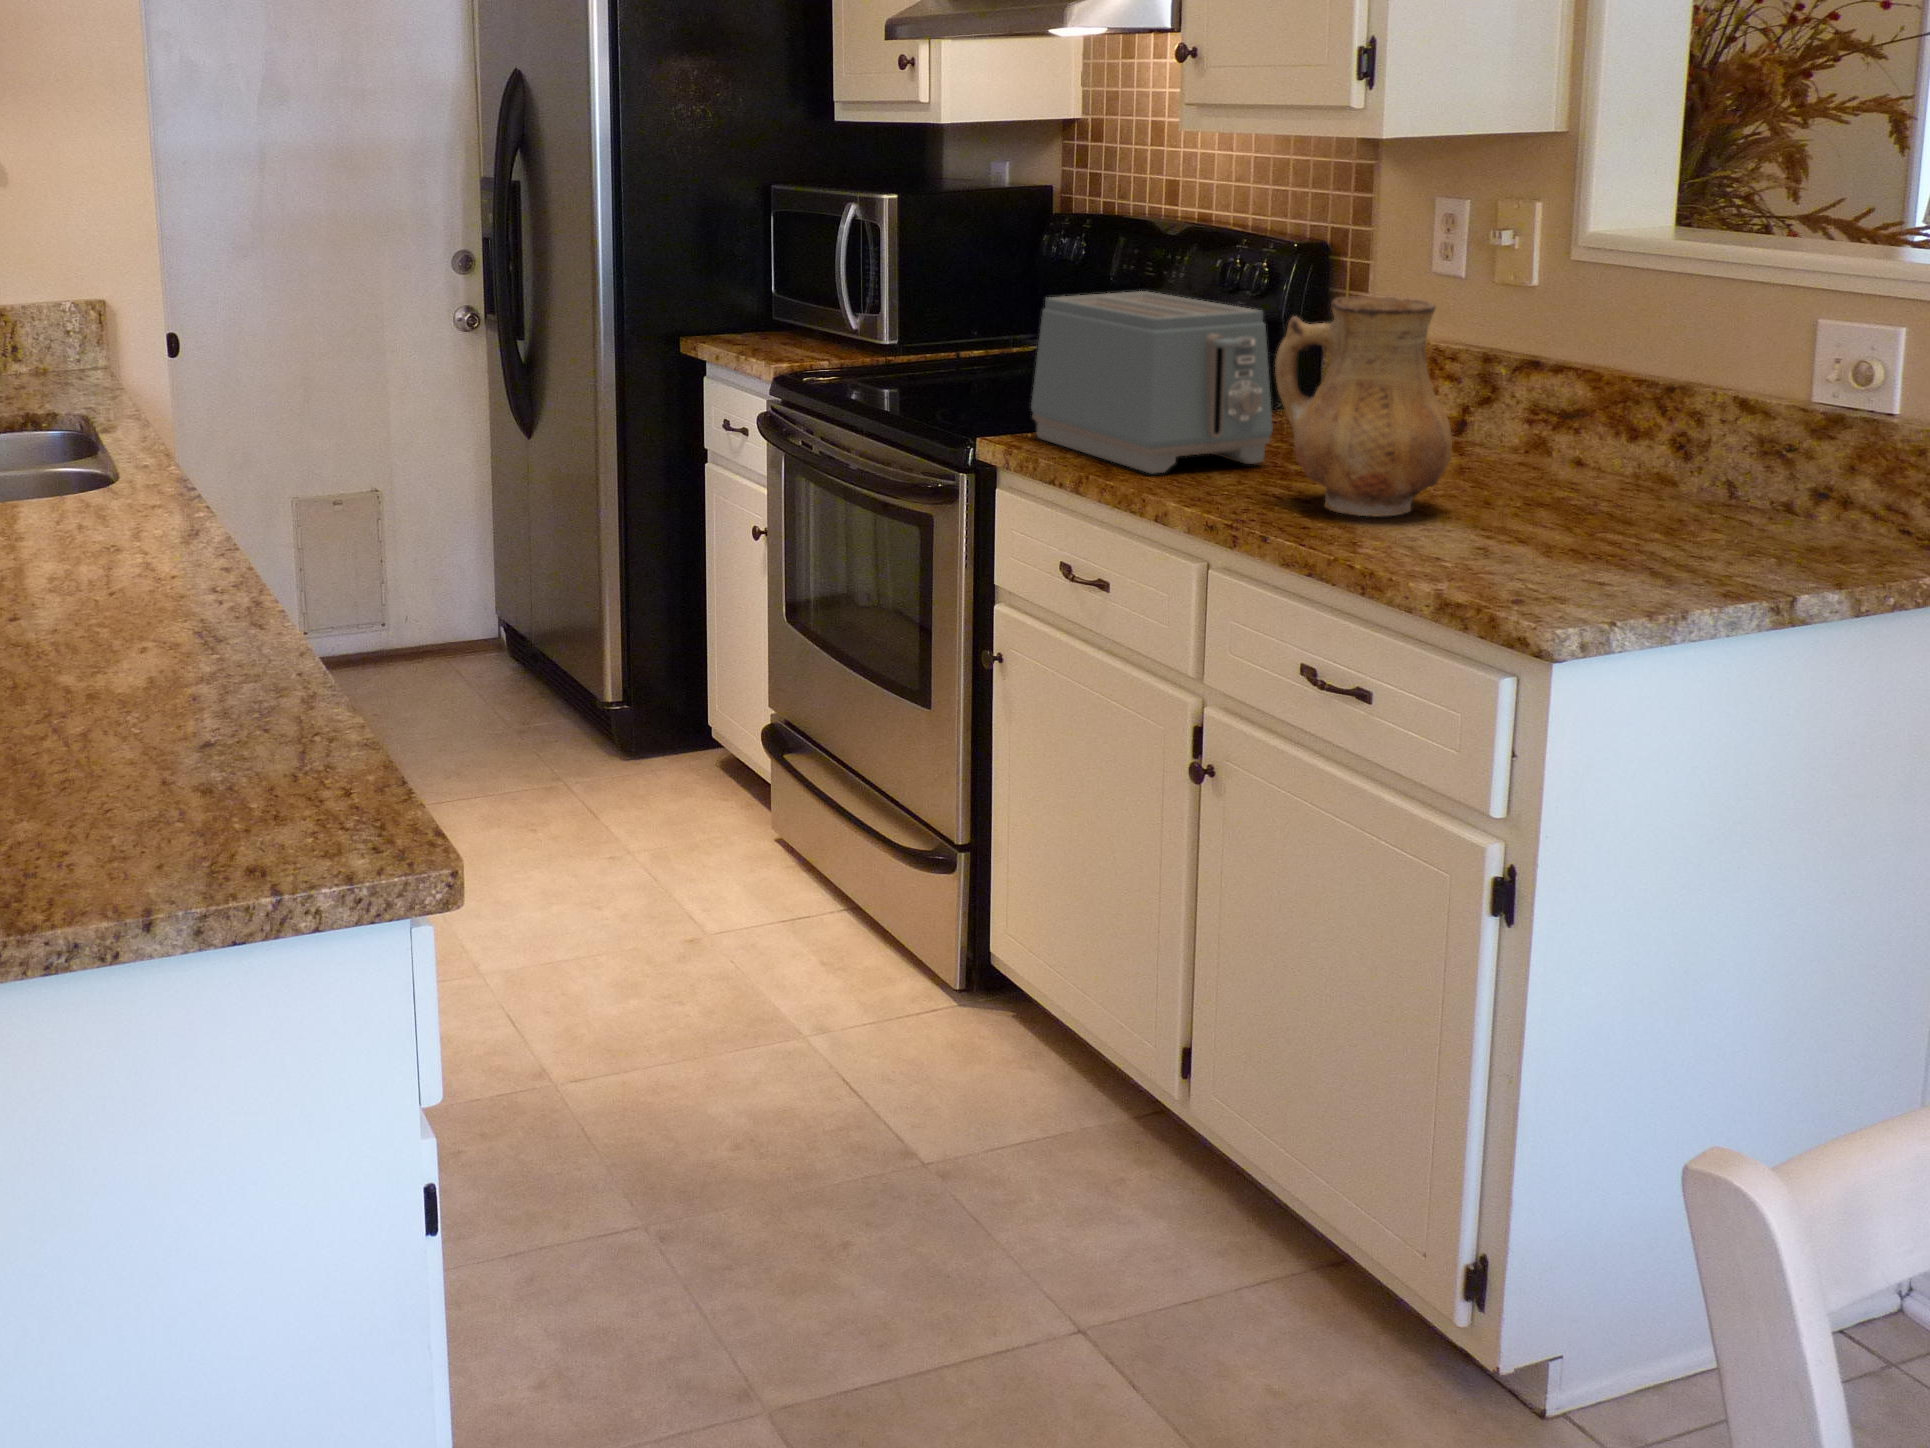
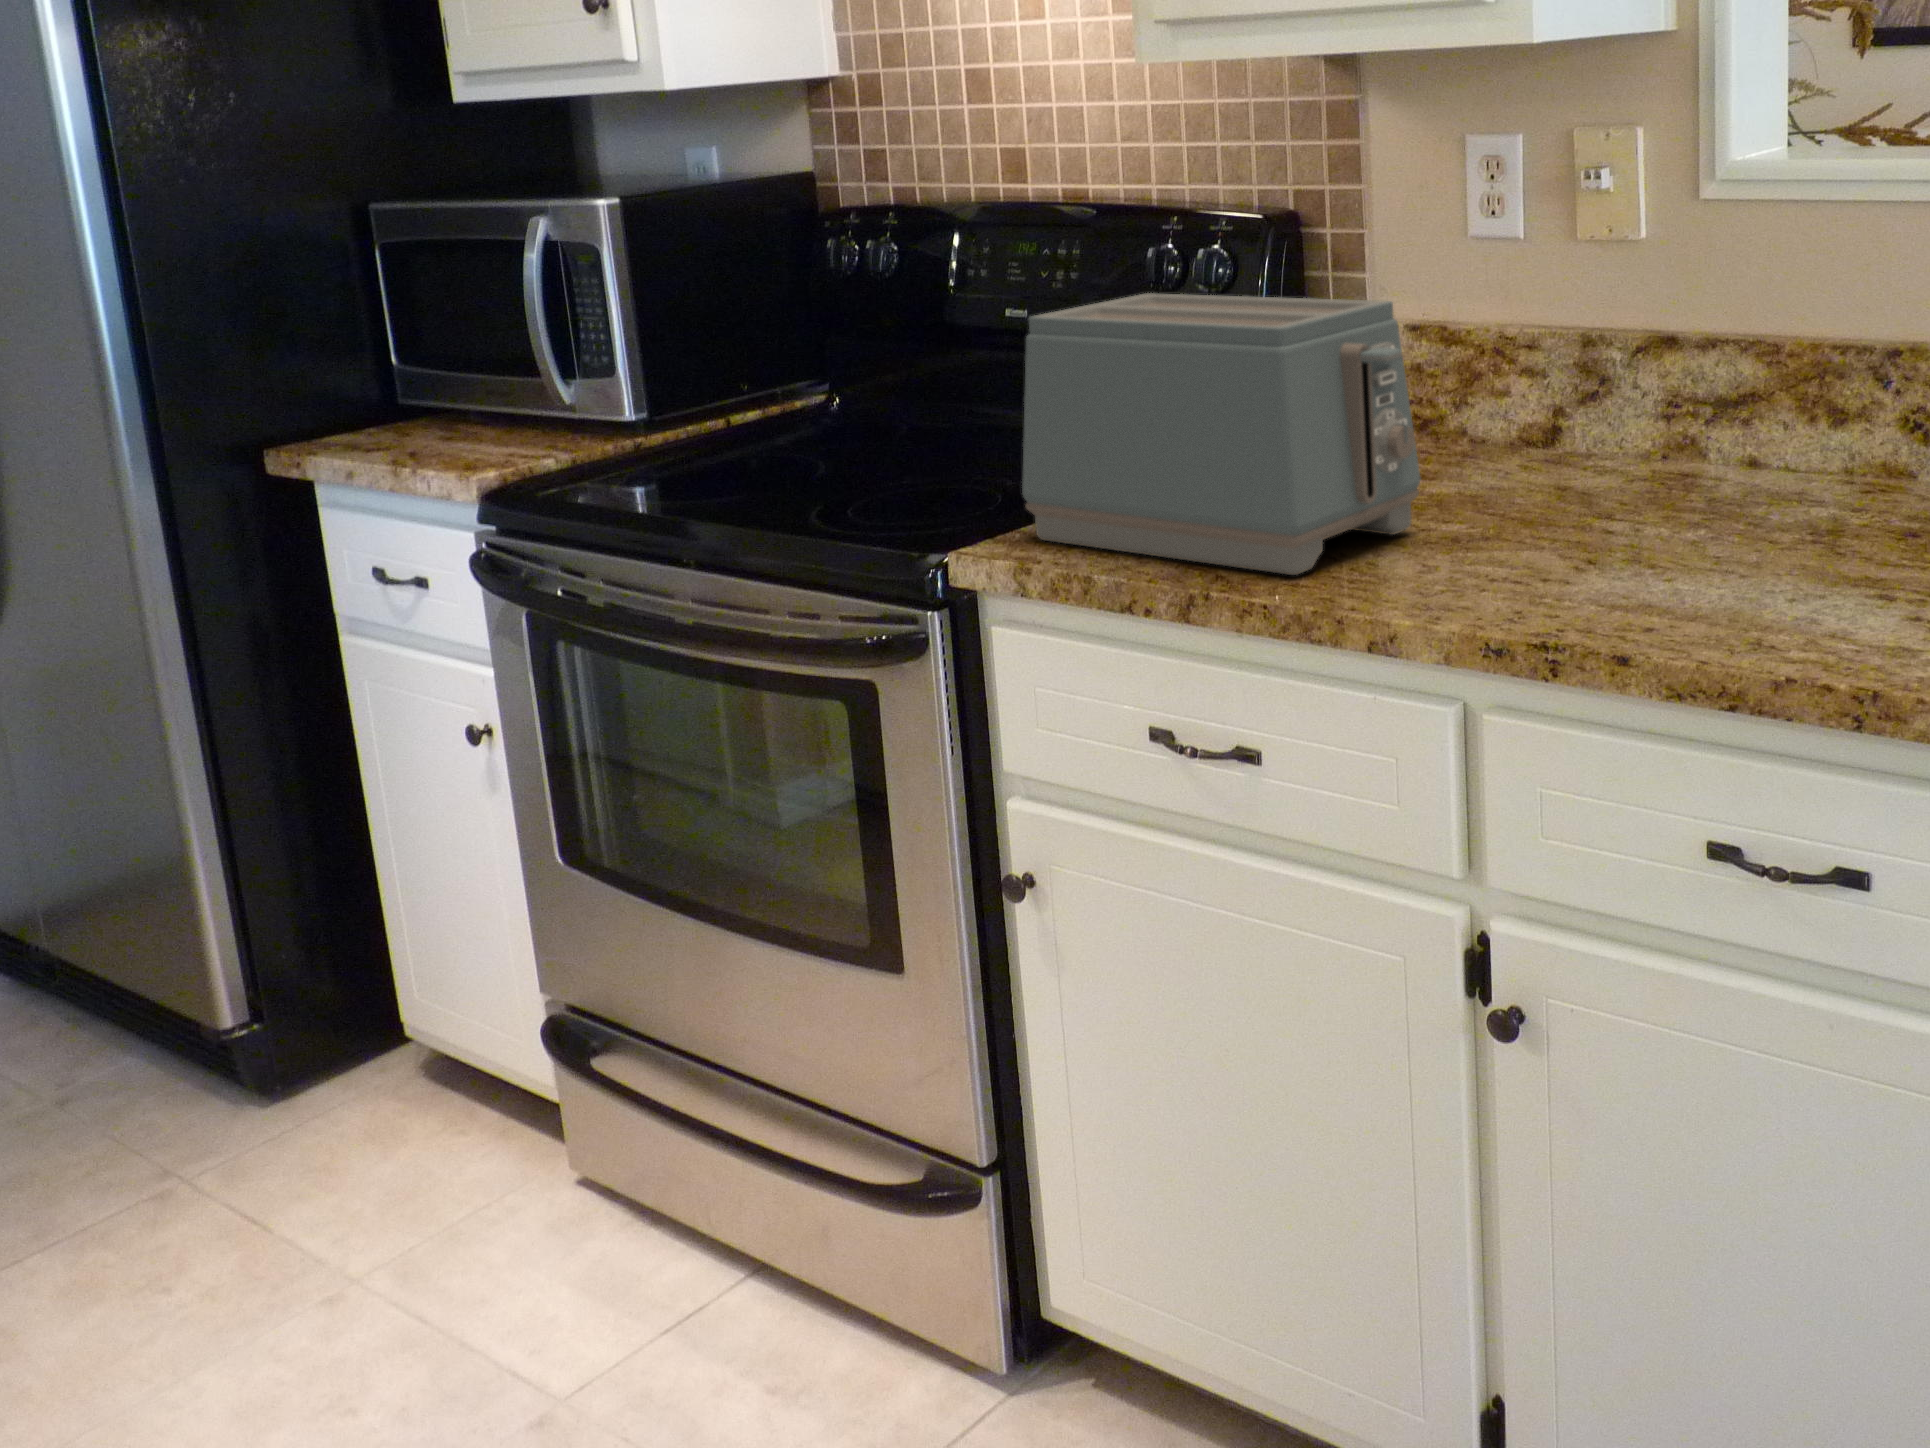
ceramic pitcher: present [1275,296,1452,517] -> none [1522,256,1787,597]

